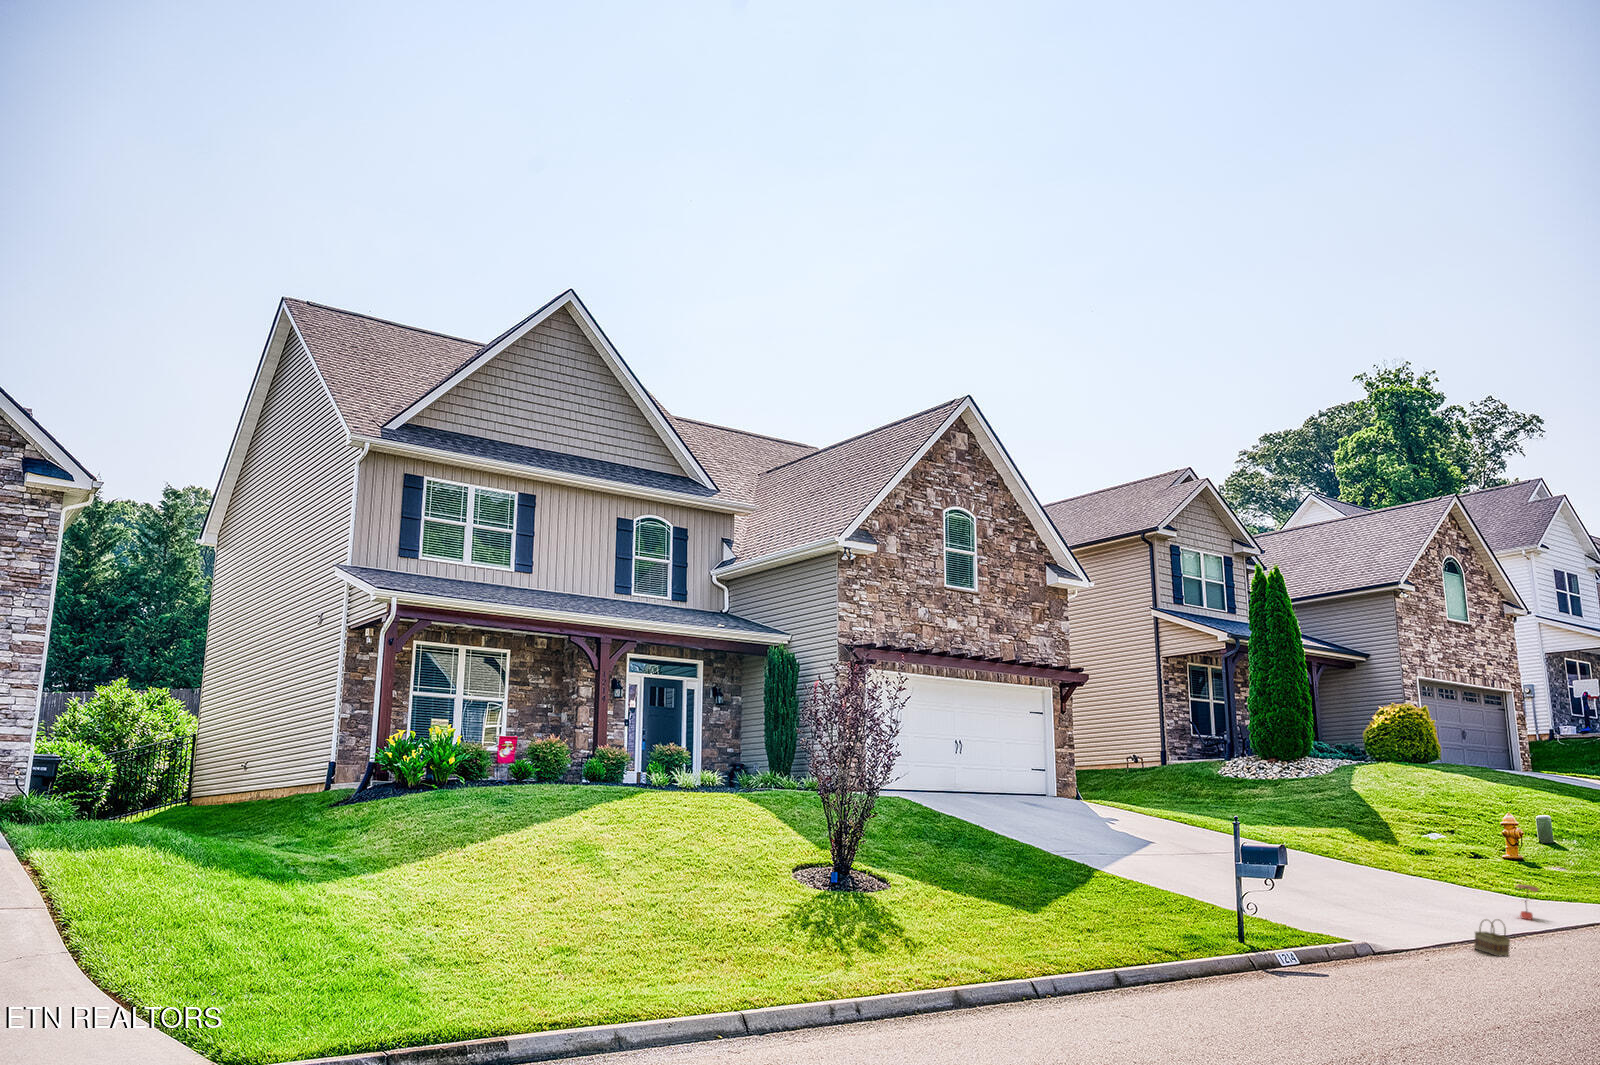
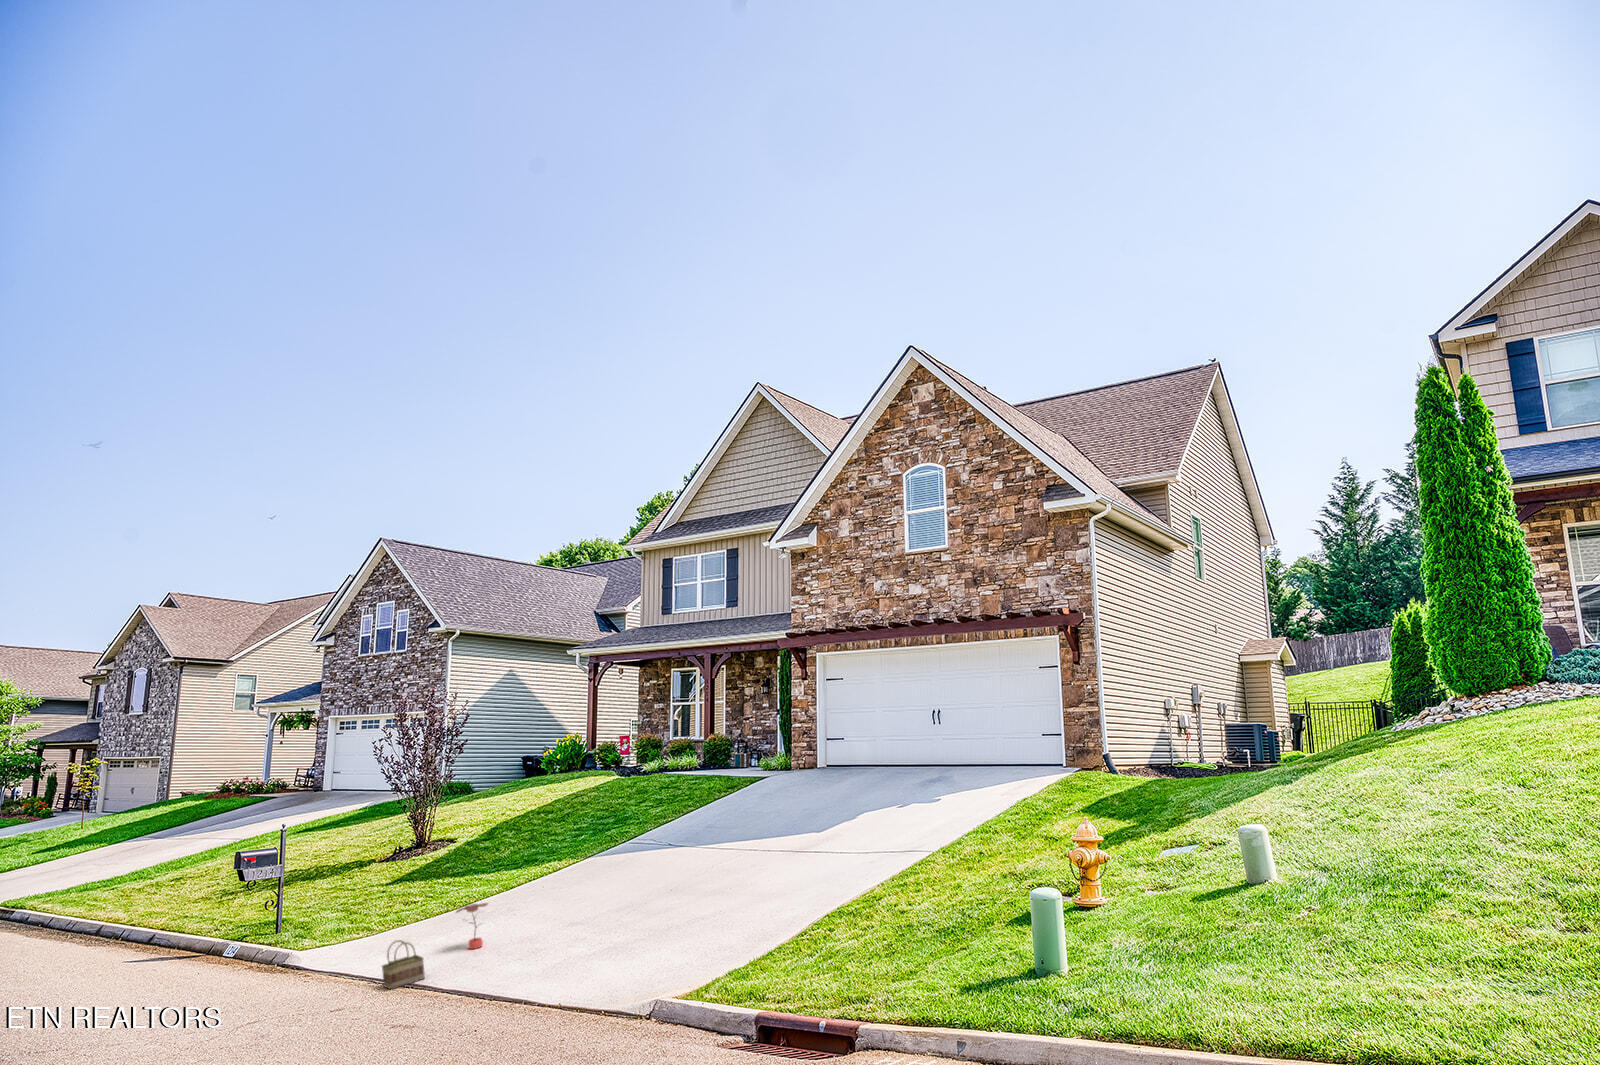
potted plant: present [1516,884,1539,920] -> present [456,903,488,949]

